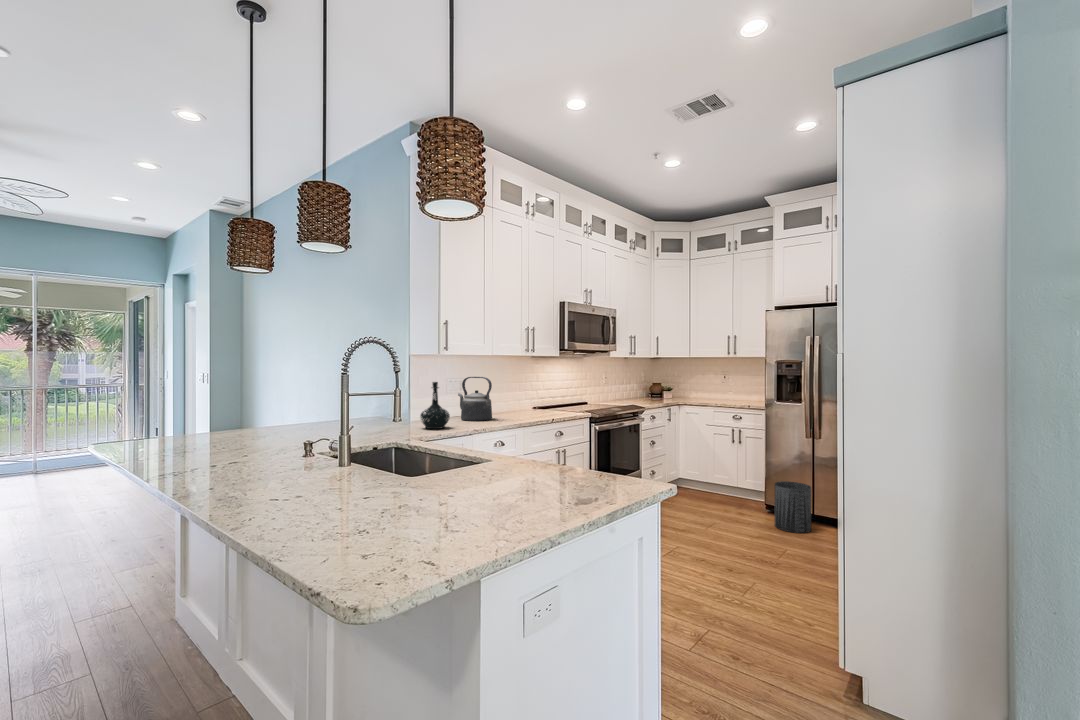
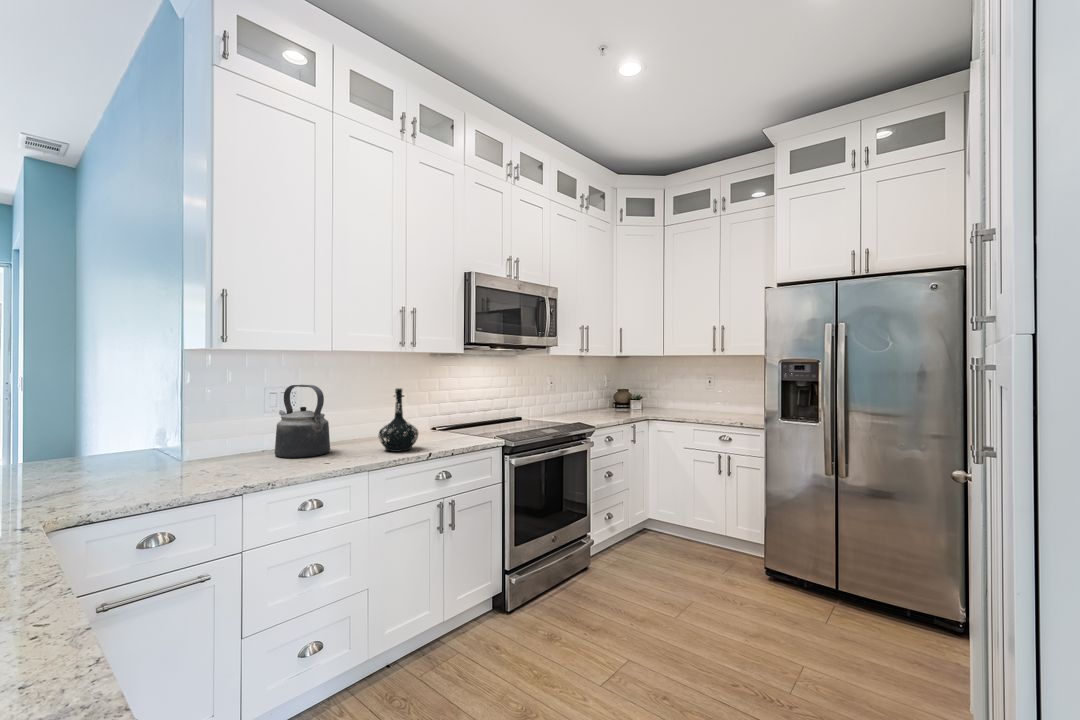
bottle: present [421,382,450,429] -> present [379,389,418,452]
trash can: present [775,481,811,533] -> none [779,540,835,627]

